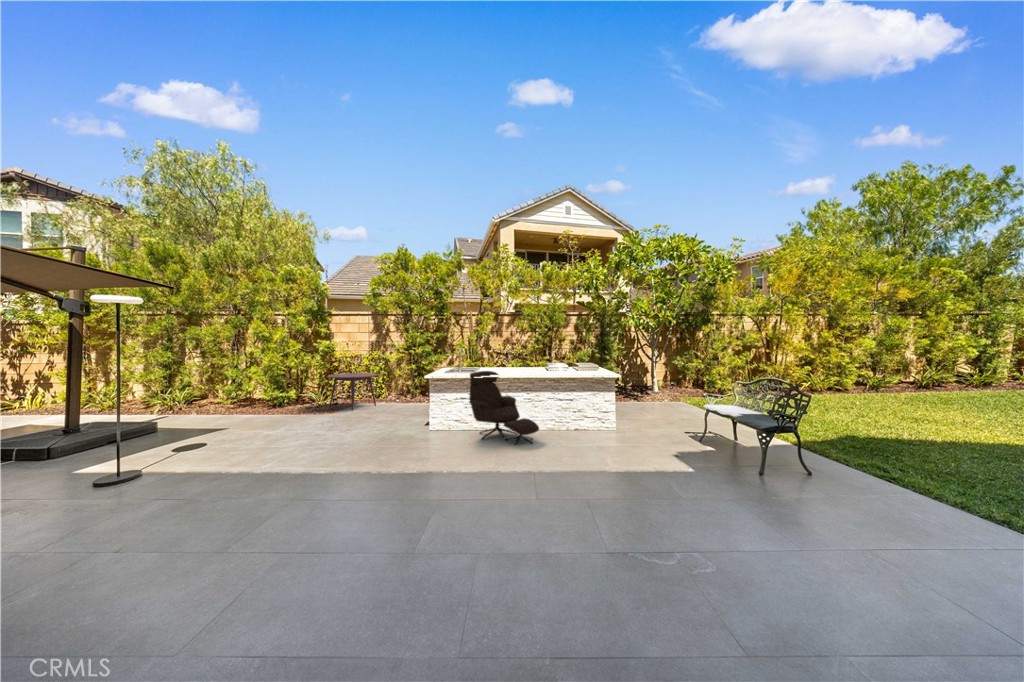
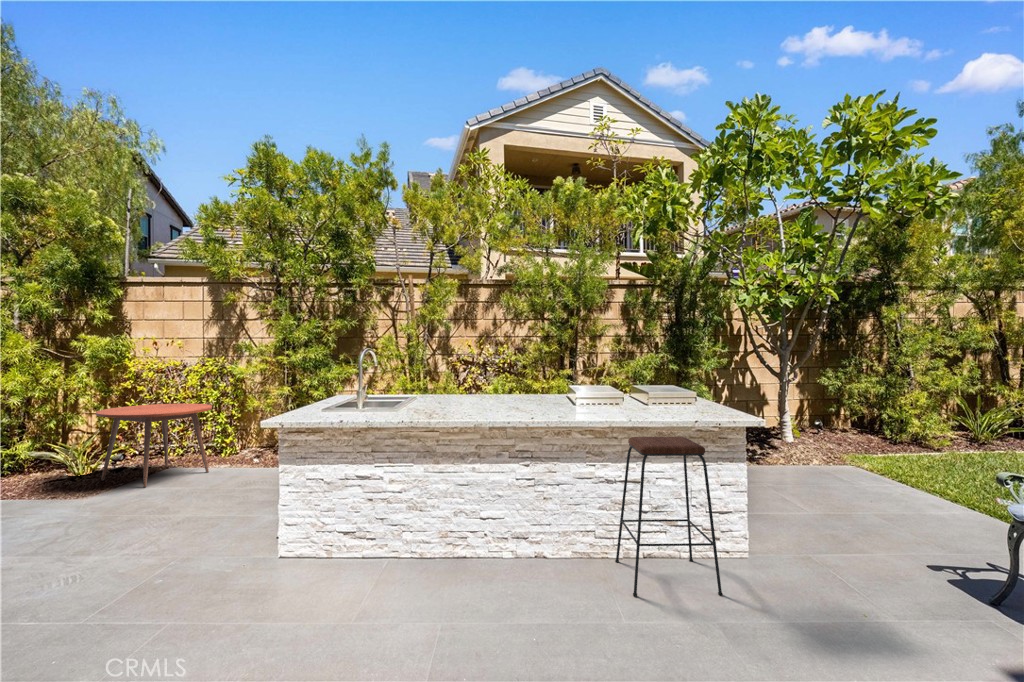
lounge chair: present [469,371,539,445] -> none [366,408,556,631]
bar stool: none [563,382,600,438] -> present [615,437,723,596]

